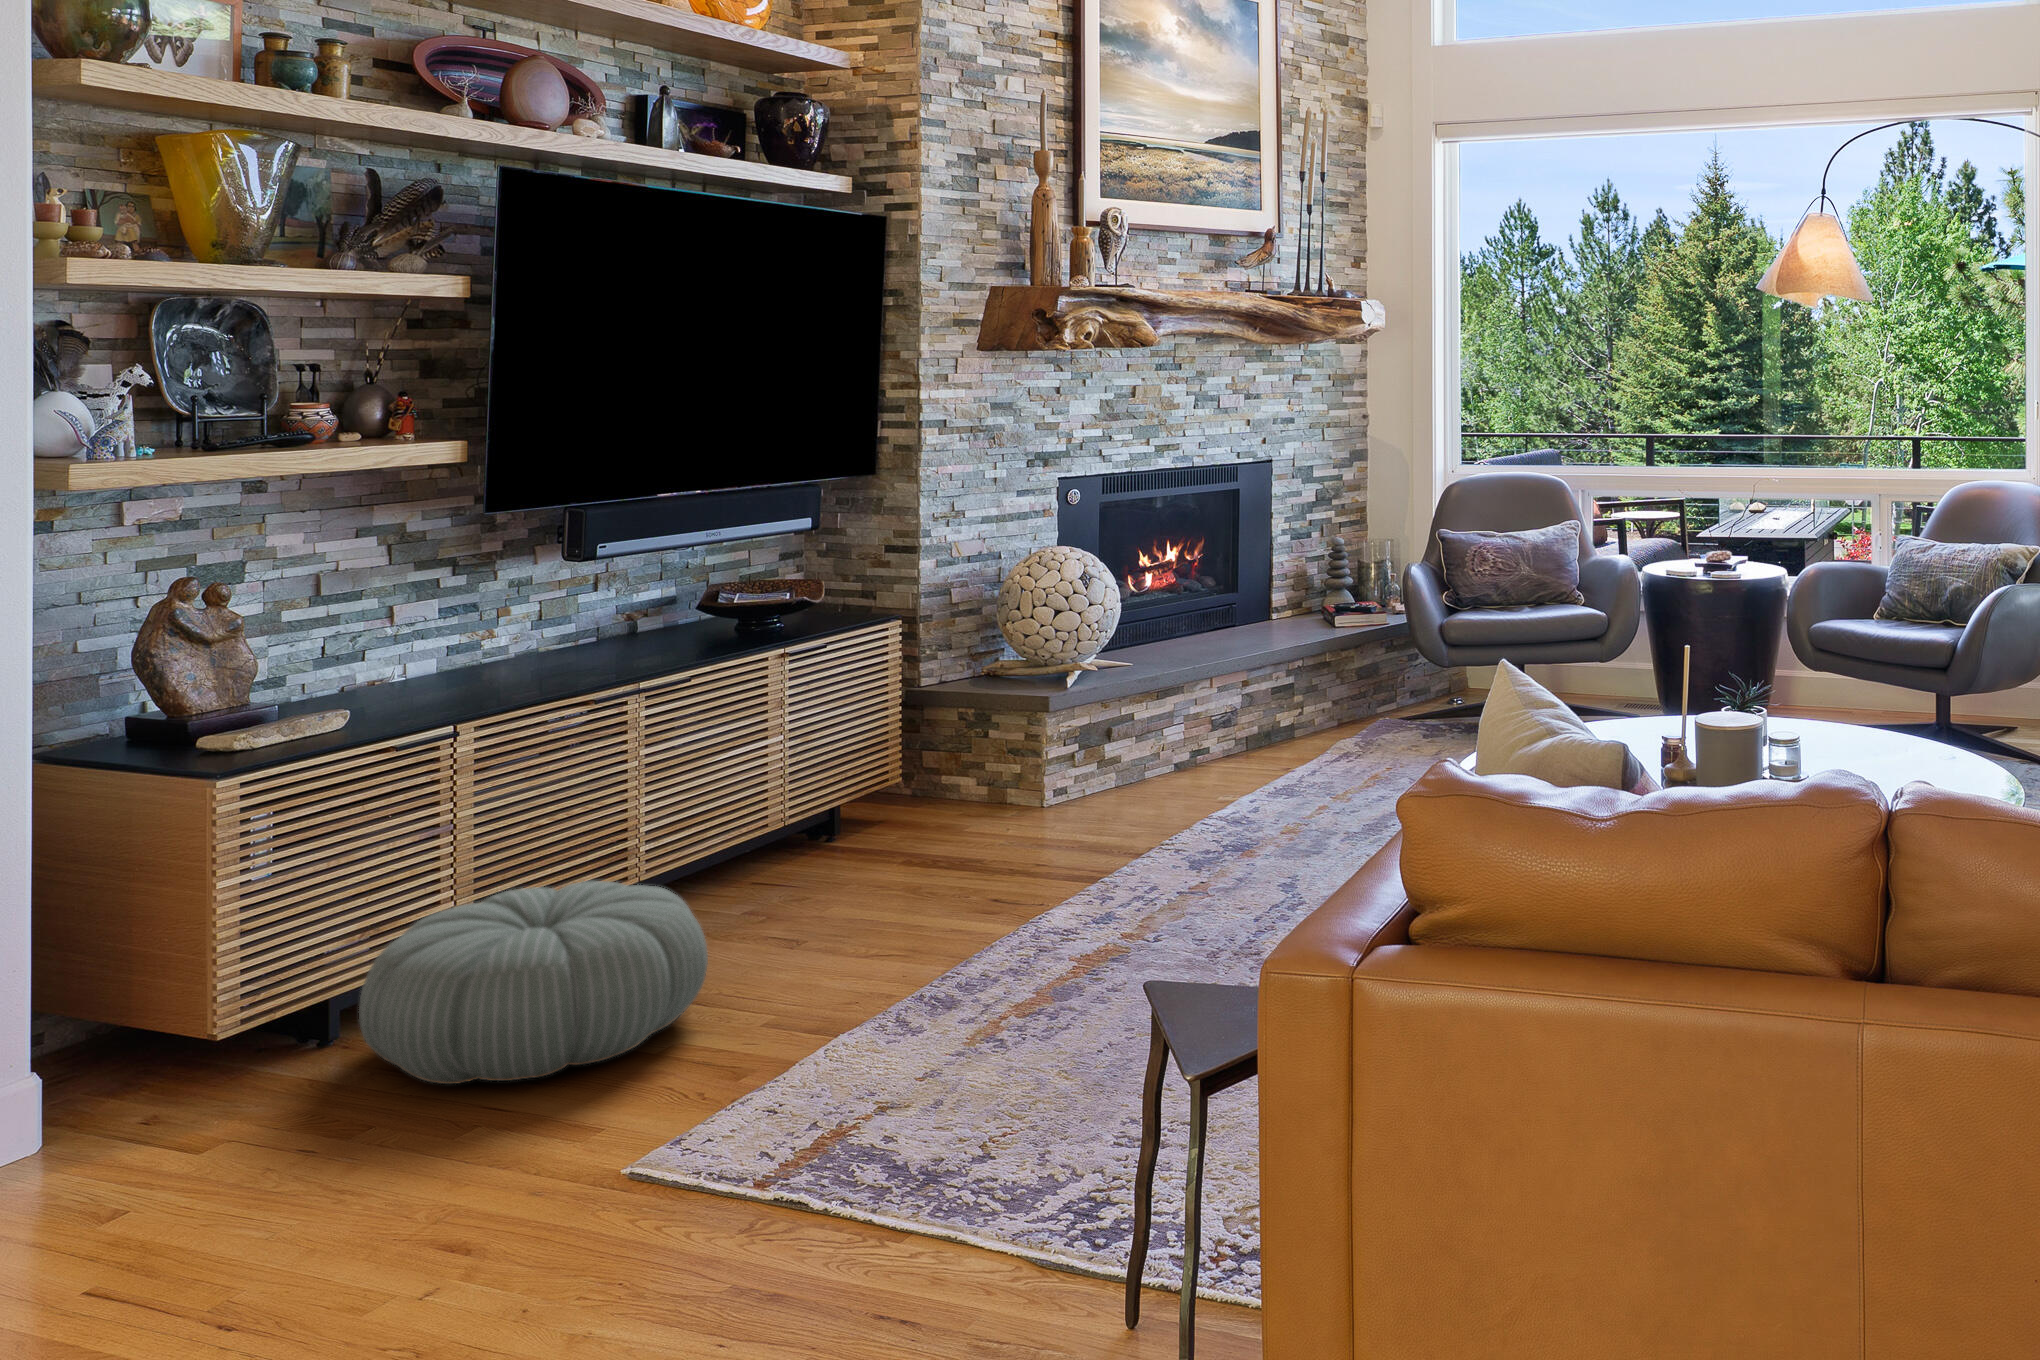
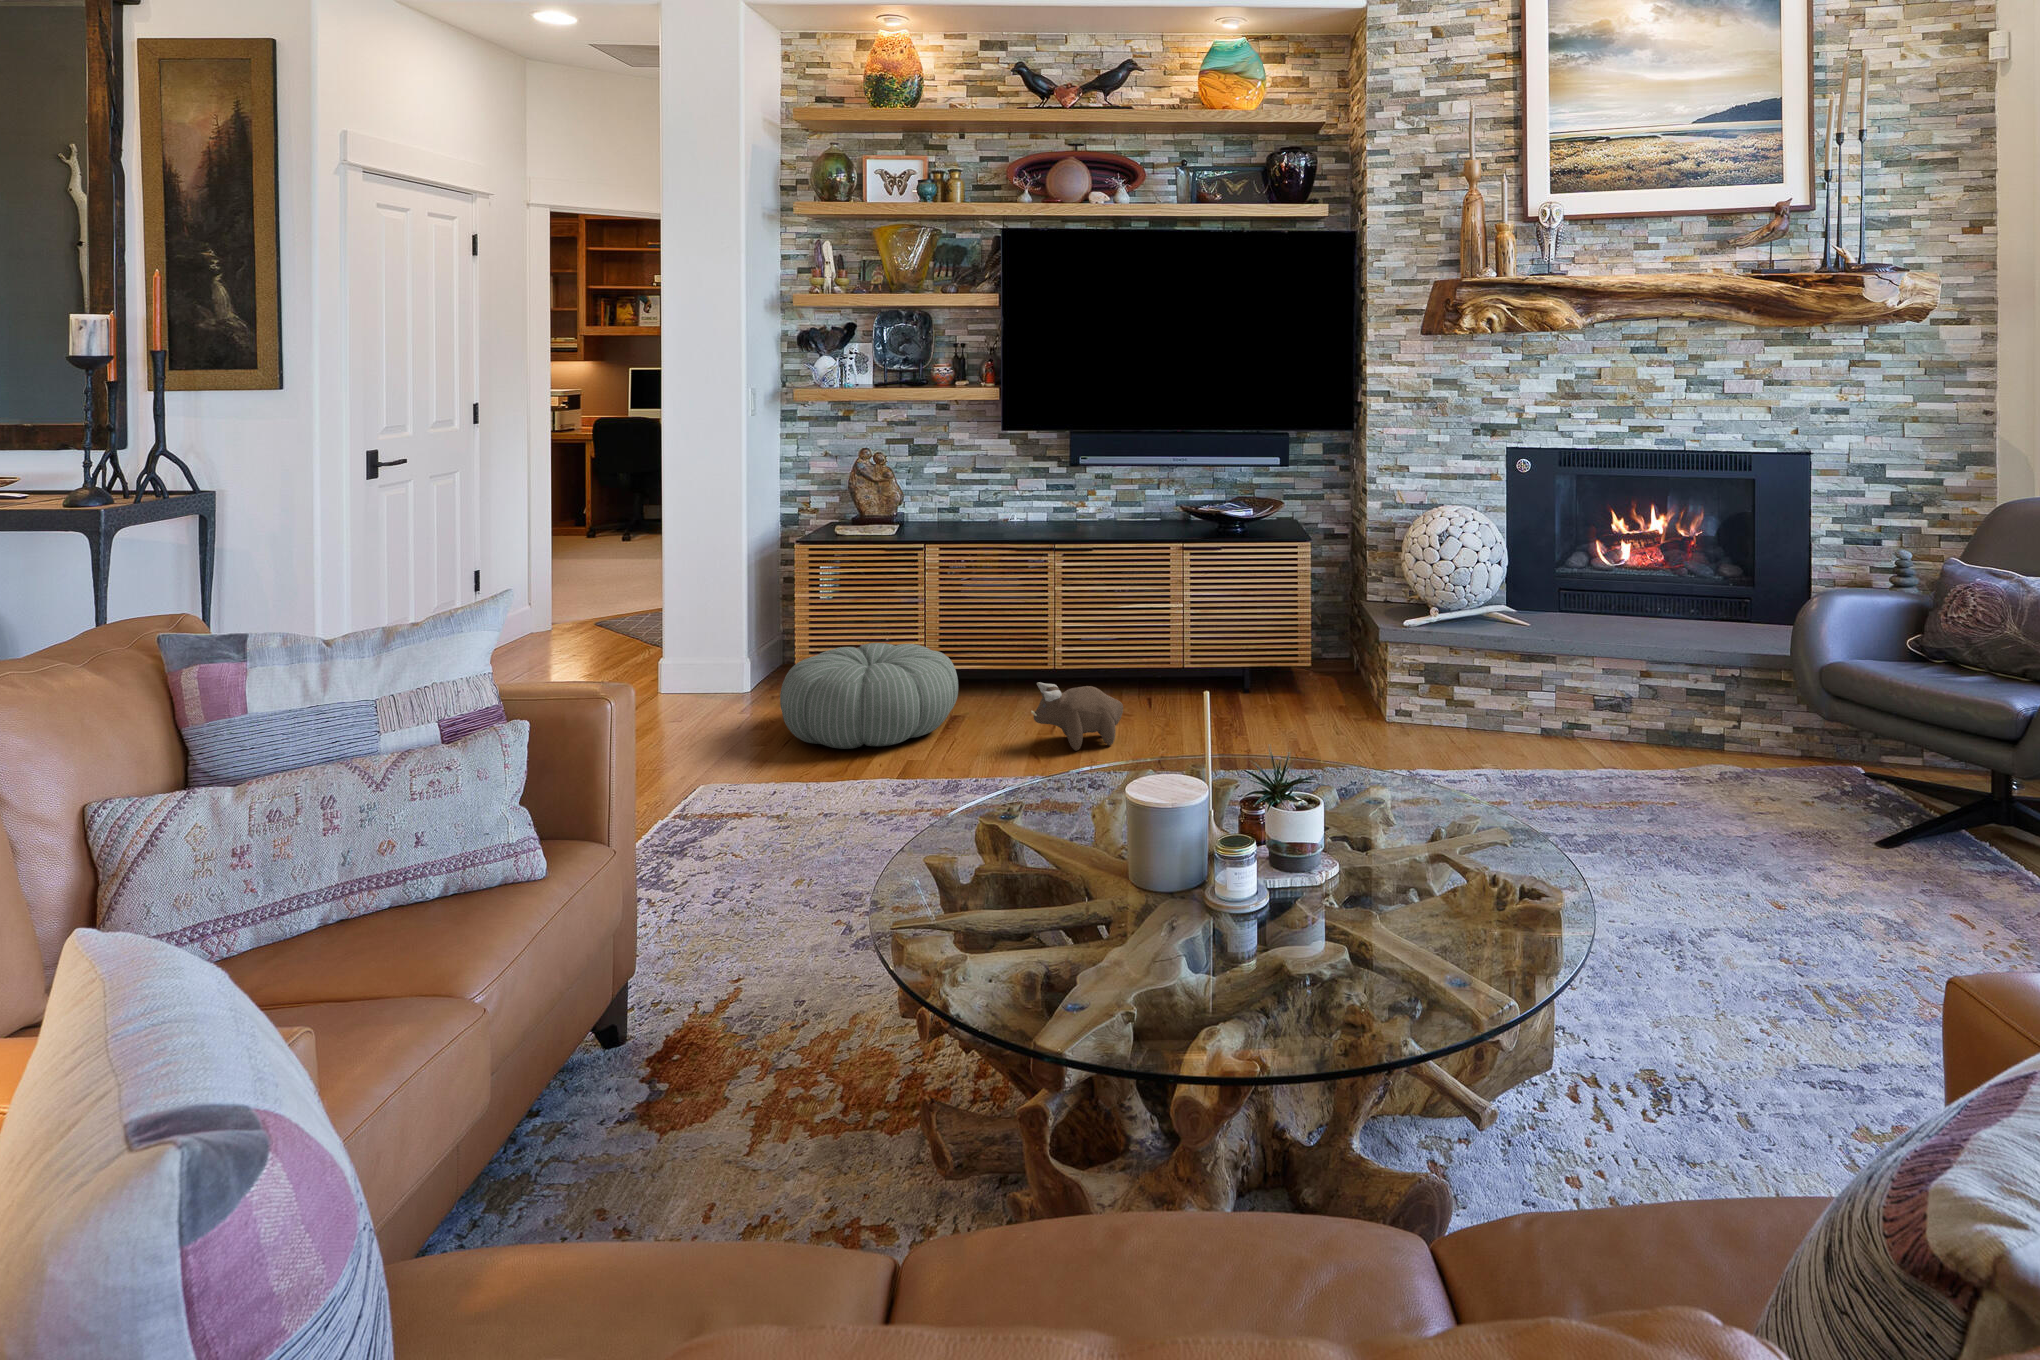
plush toy: none [815,844,910,930] -> present [1031,682,1123,751]

